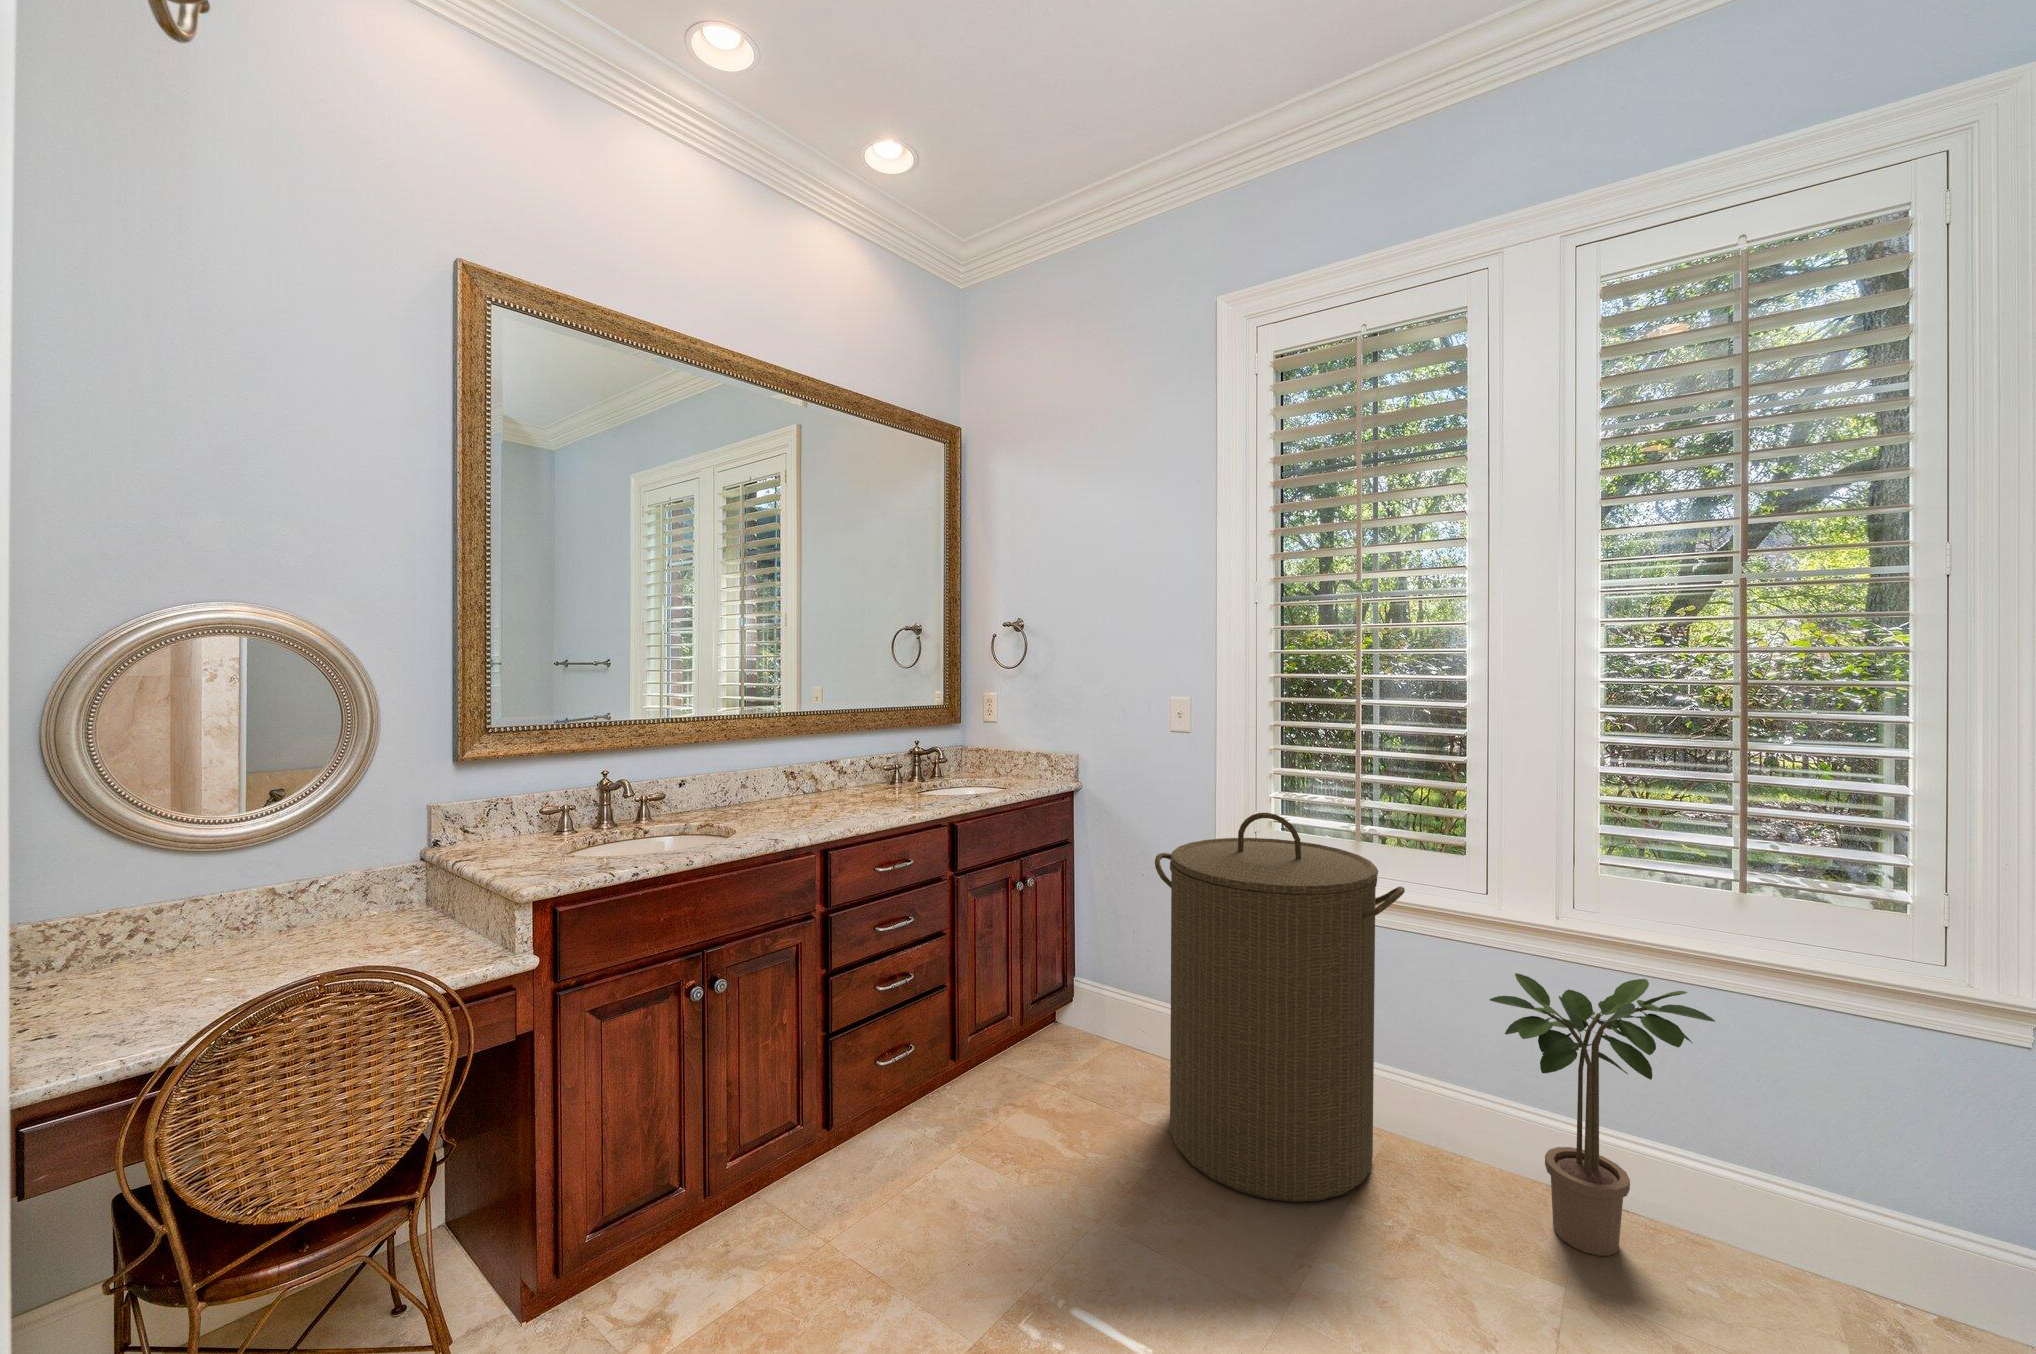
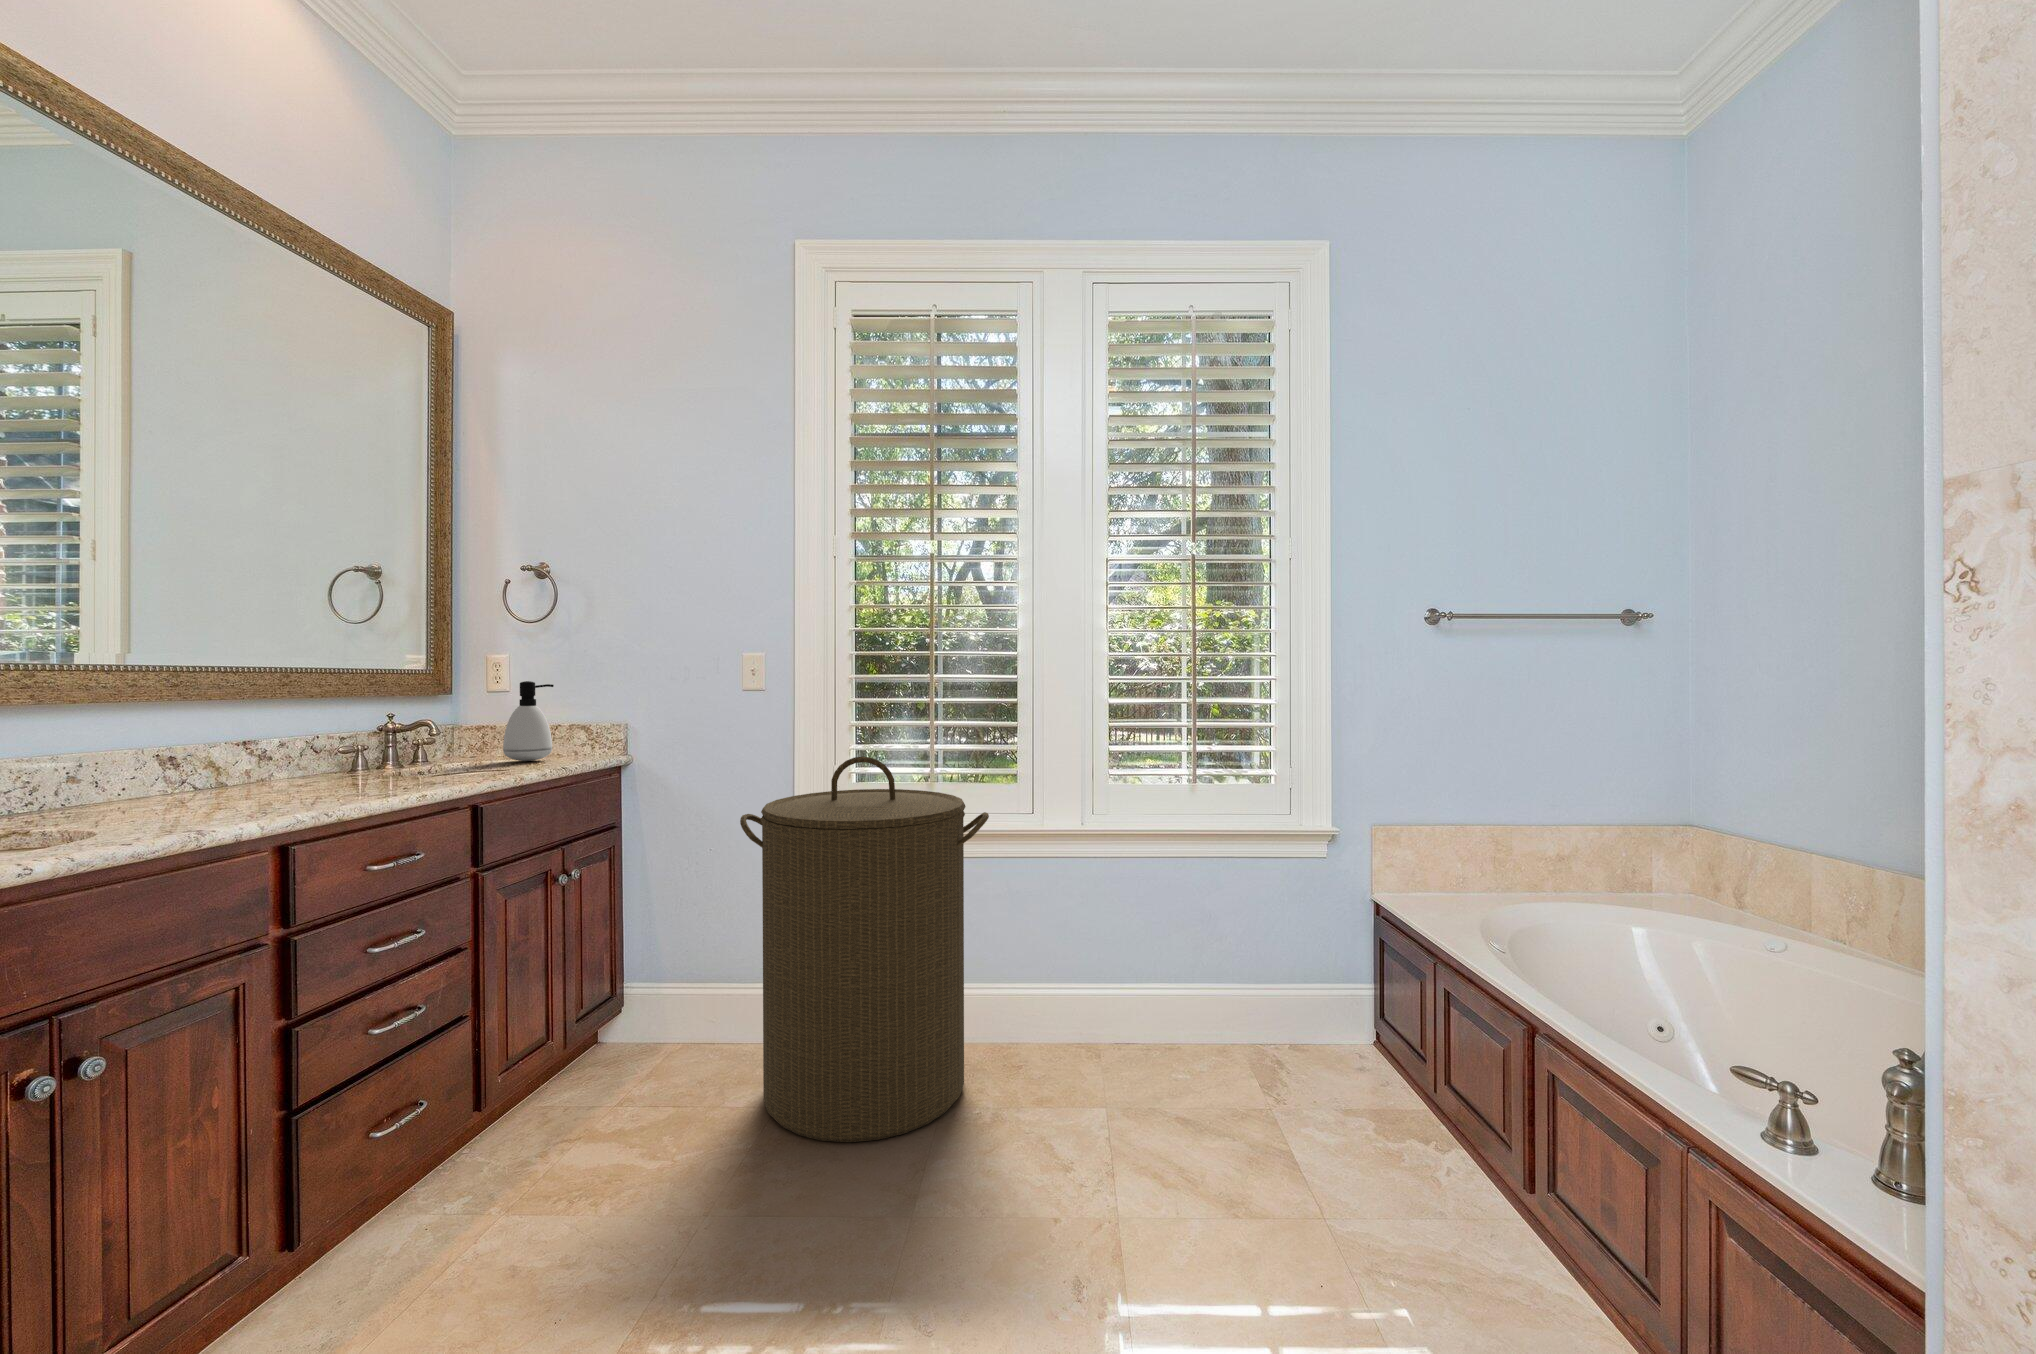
soap dispenser: none [988,719,1024,783] -> present [503,681,554,761]
potted plant: present [1490,973,1715,1256] -> none [1057,860,1208,1092]

